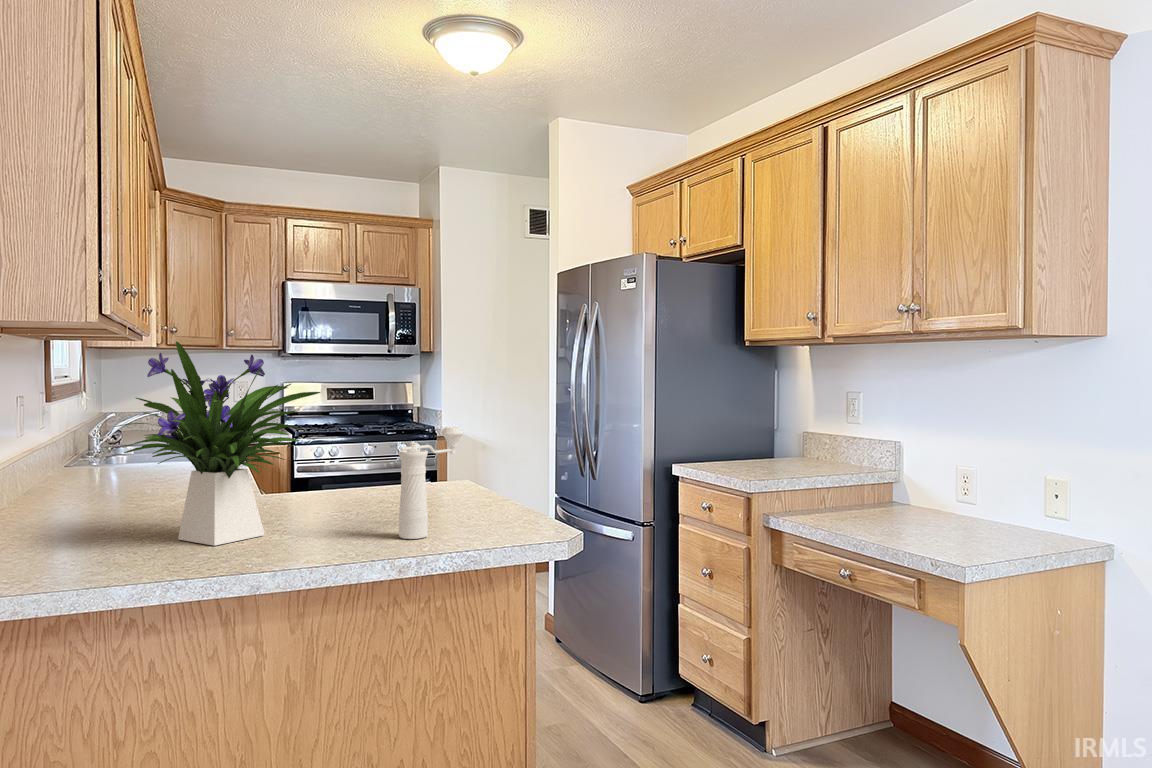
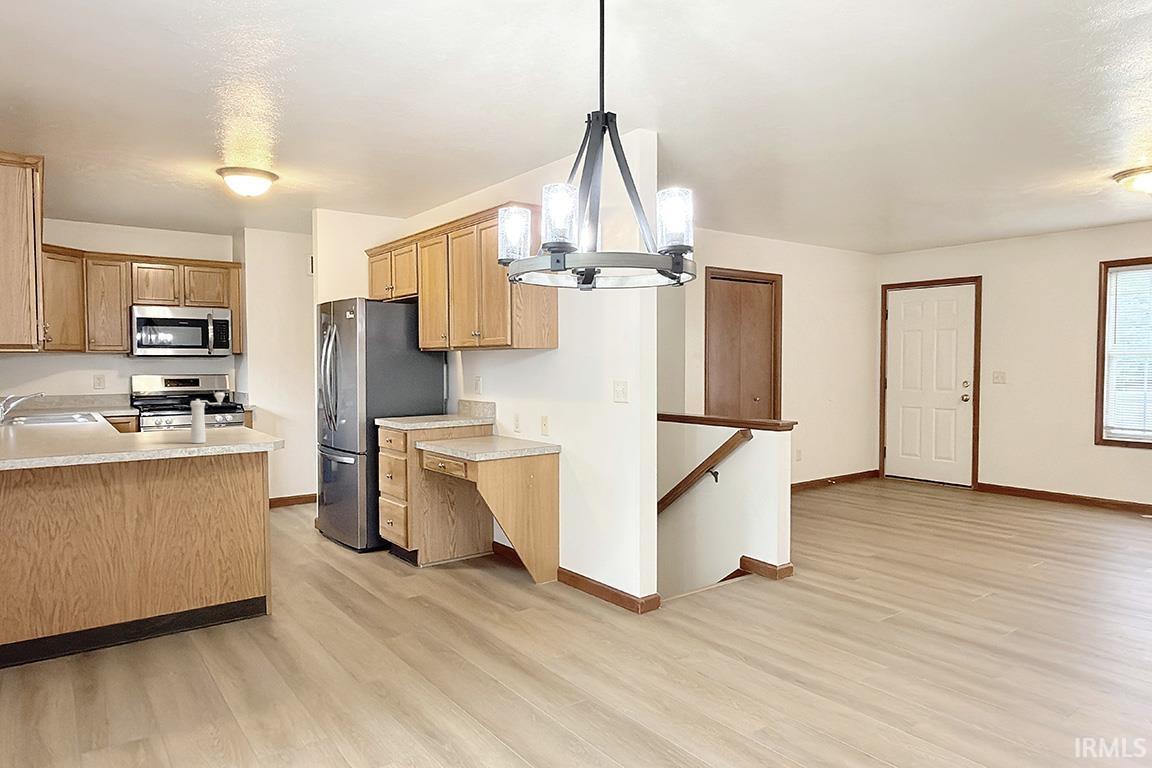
flower arrangement: present [114,342,320,546] -> none [43,353,150,447]

